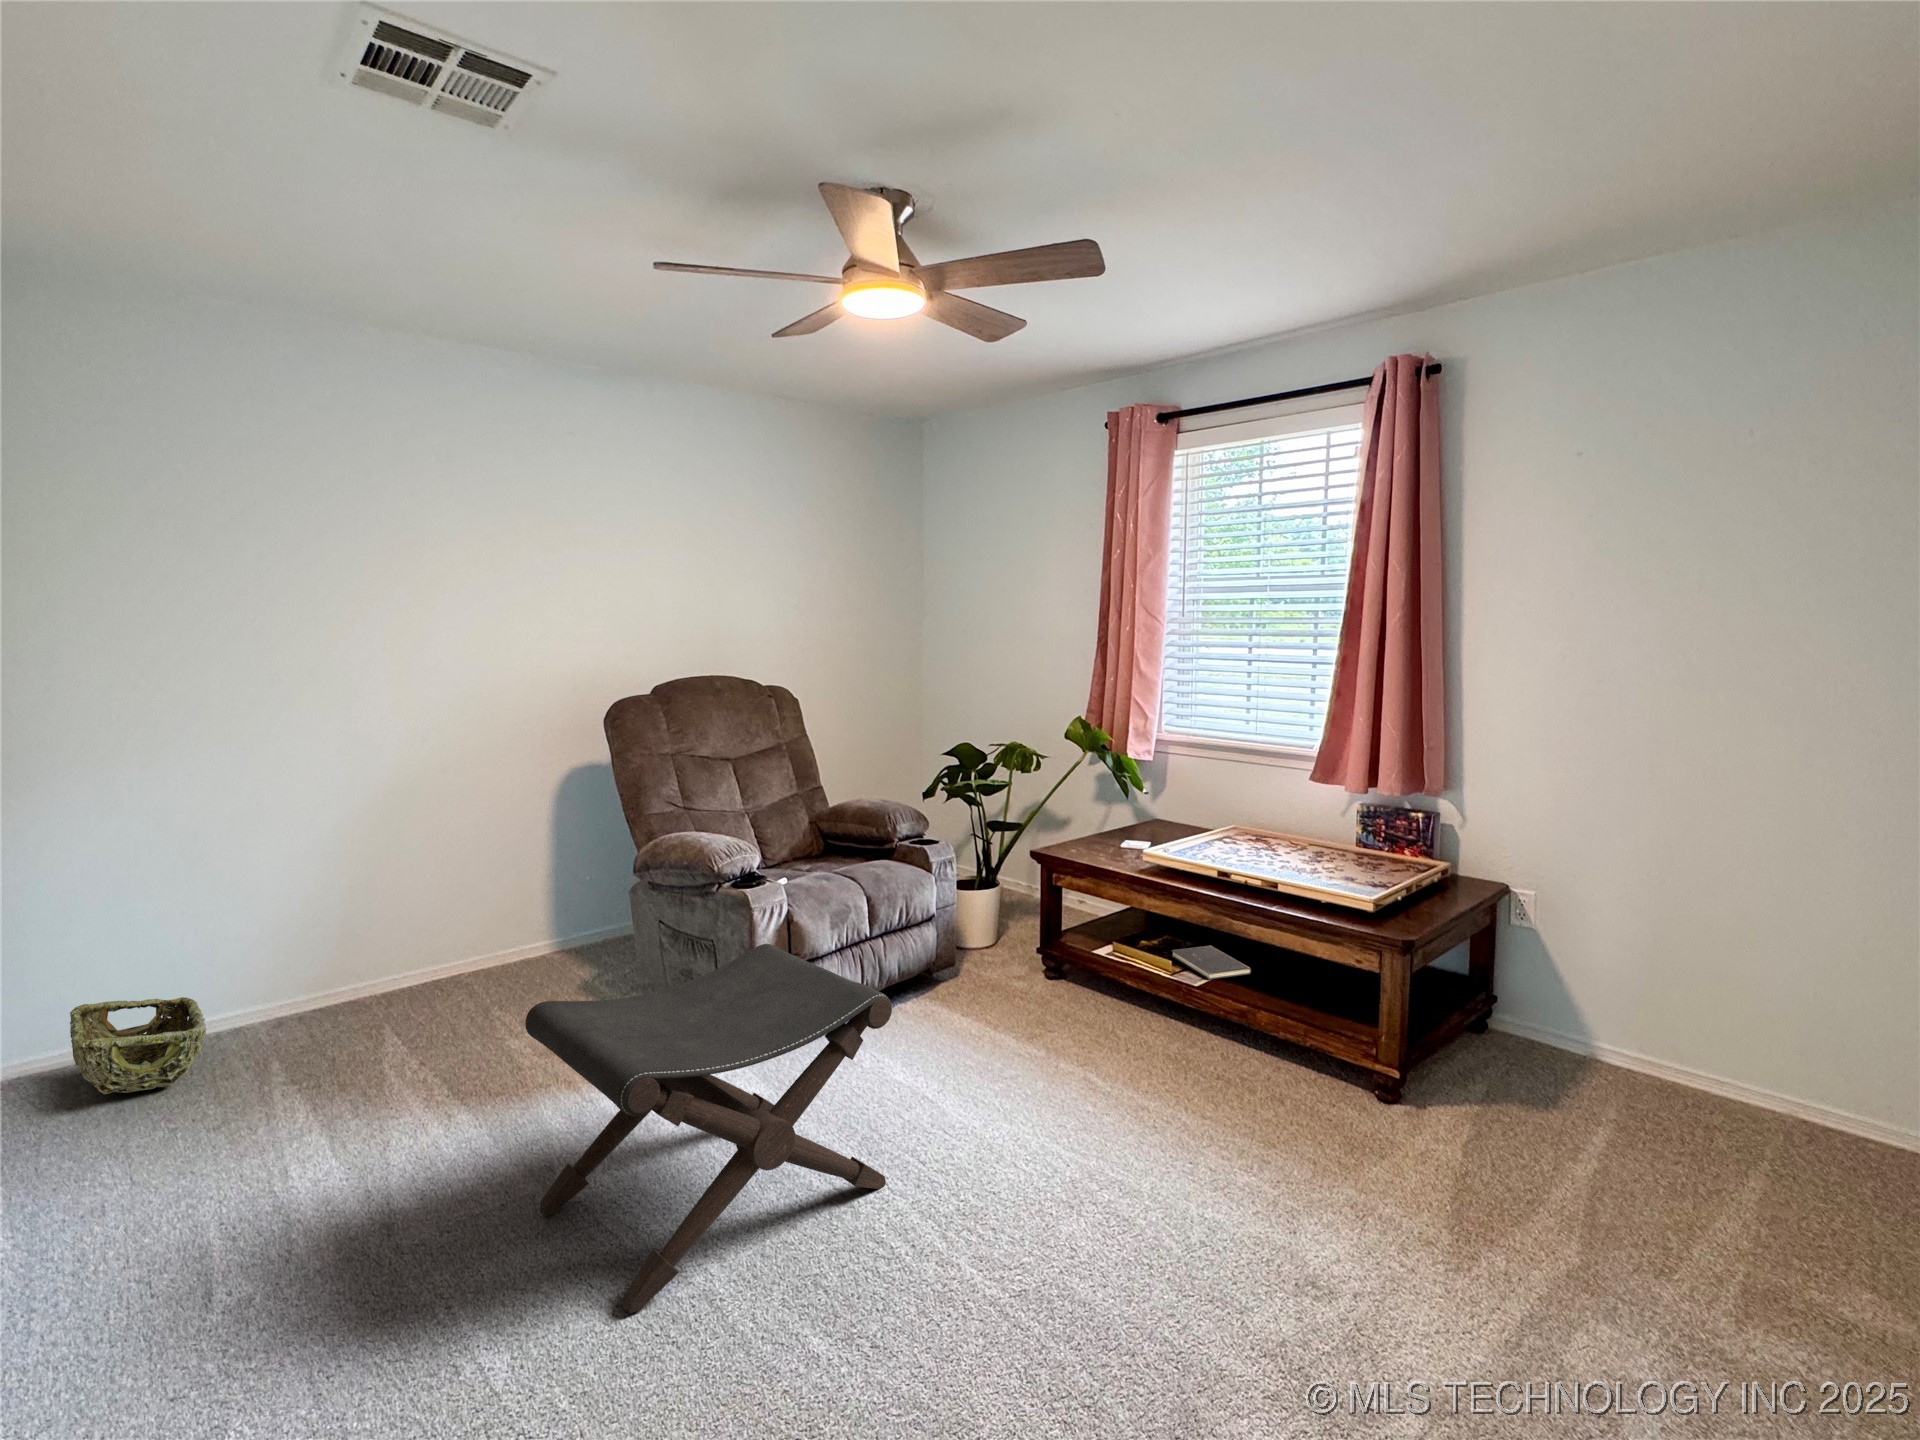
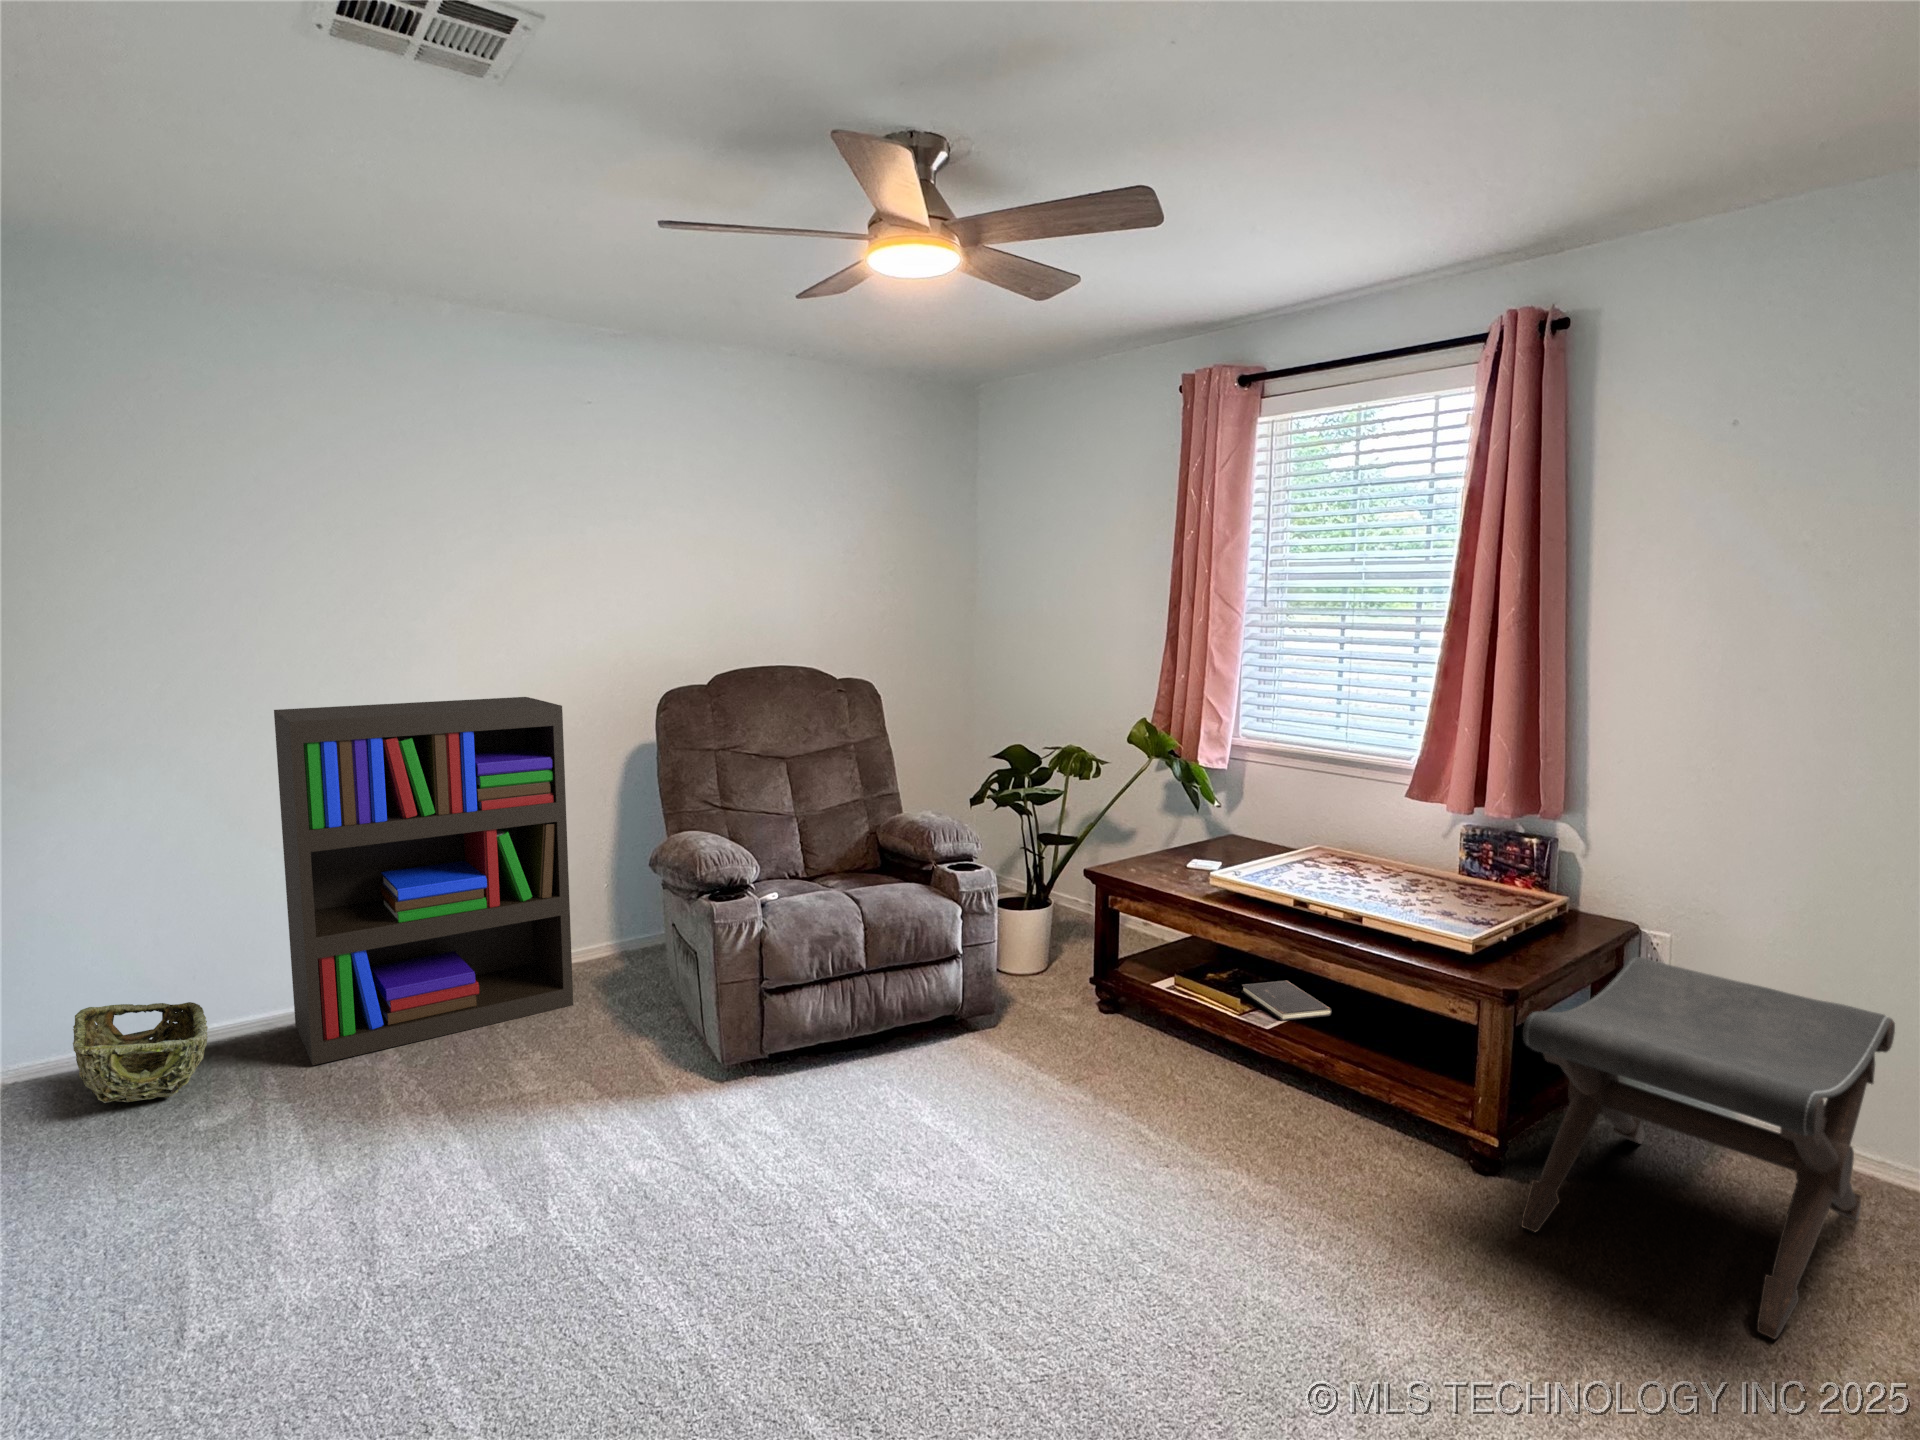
bookshelf: none [265,703,557,1053] -> present [274,697,573,1065]
footstool: present [525,944,892,1313] -> present [1521,957,1895,1339]

